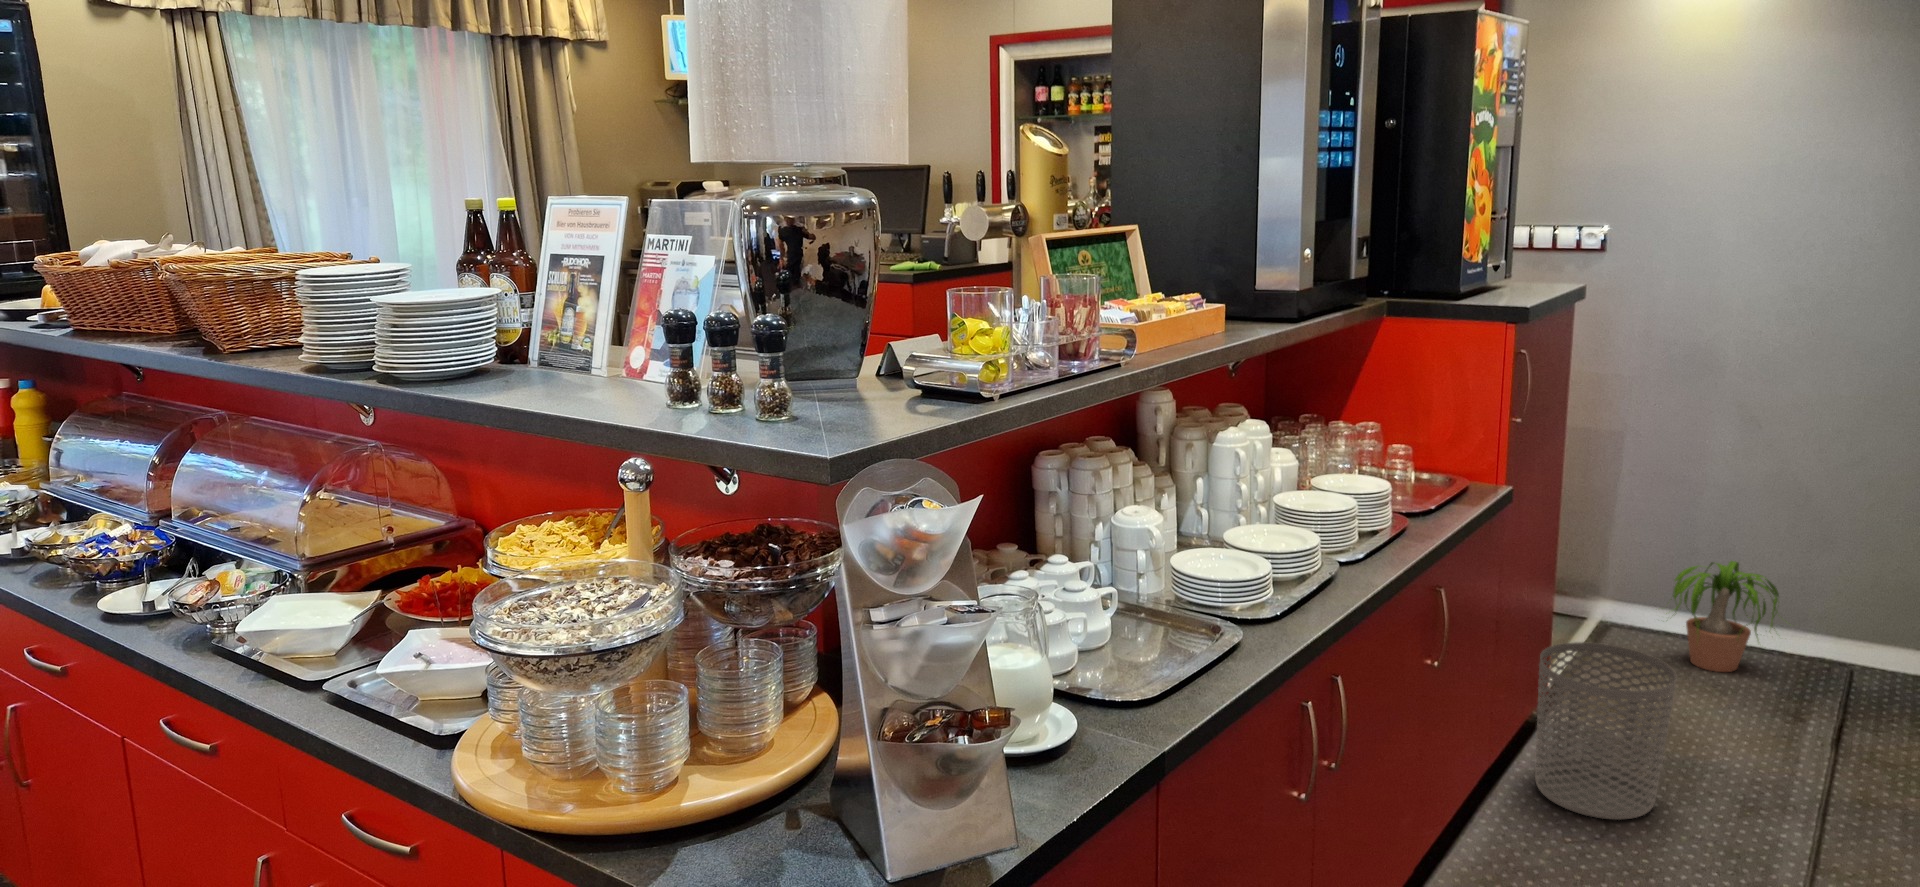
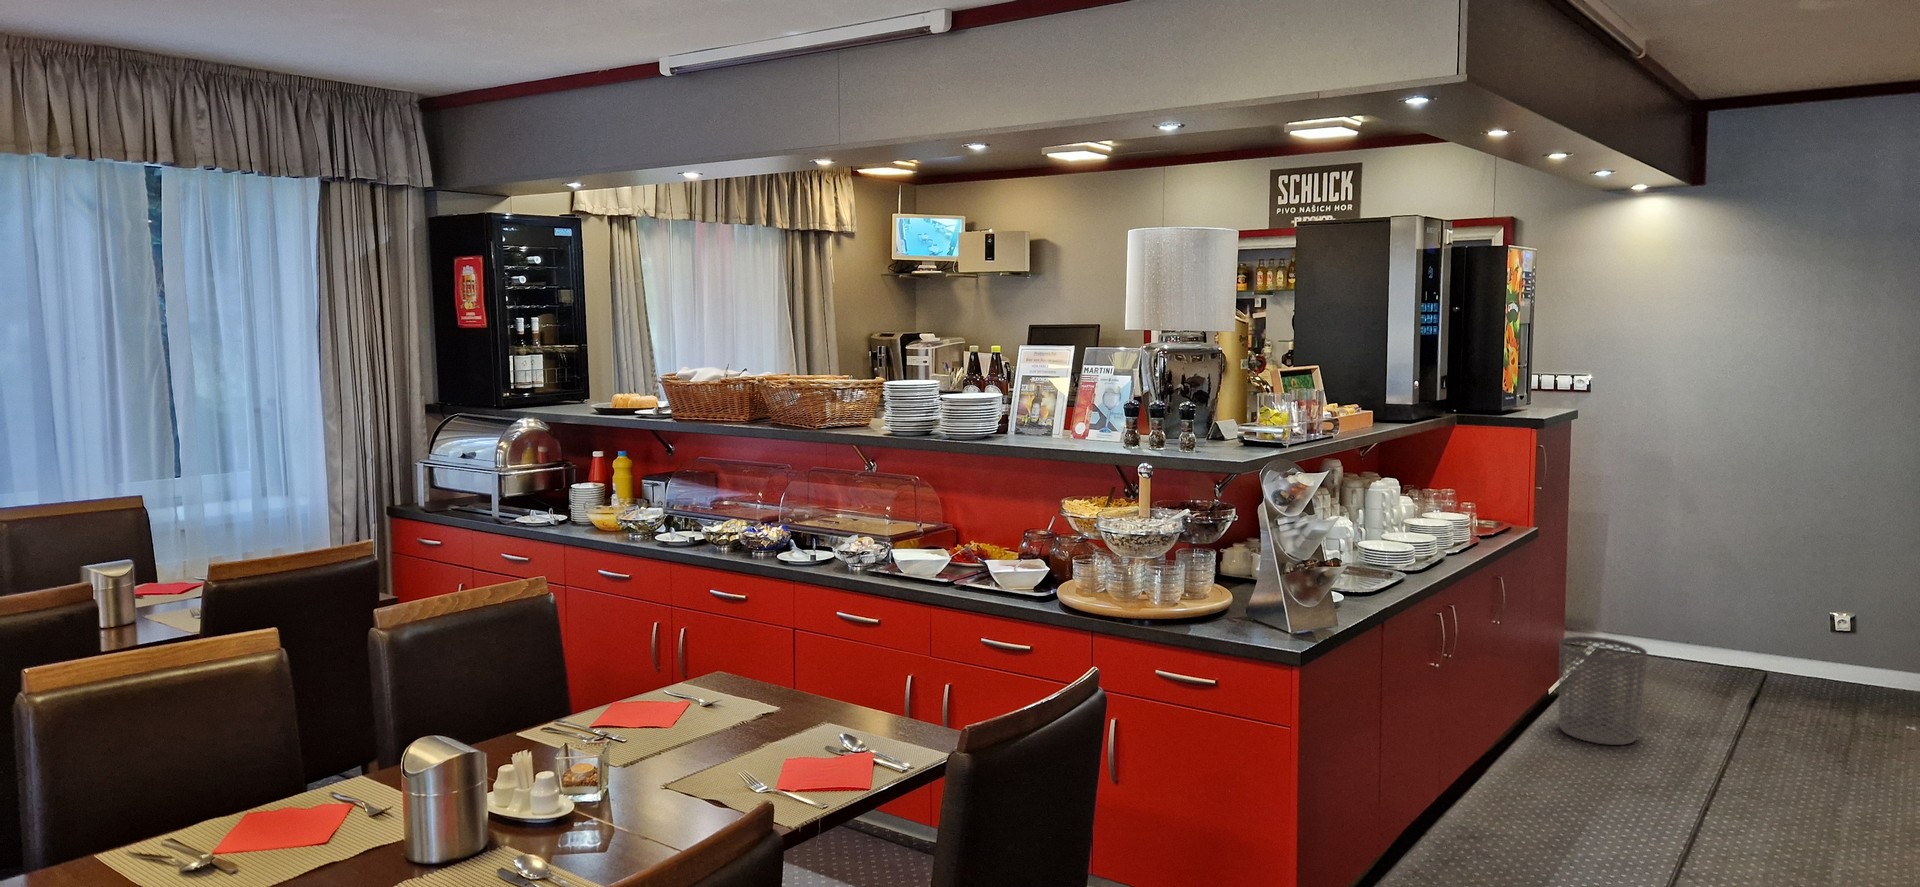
potted plant: present [1673,561,1779,672] -> none [1633,602,1736,678]

